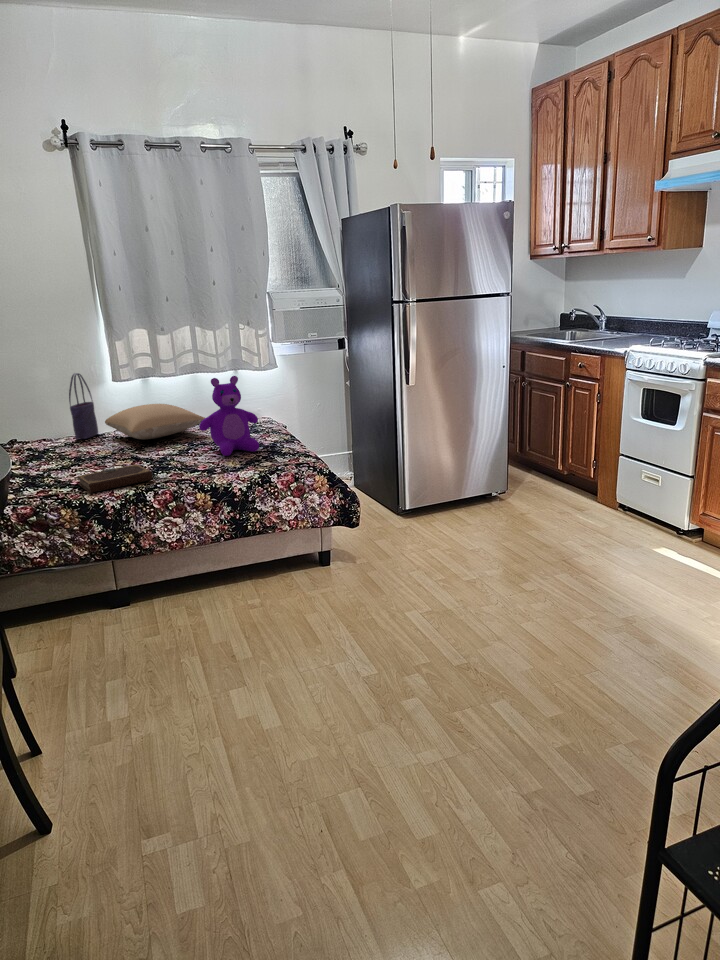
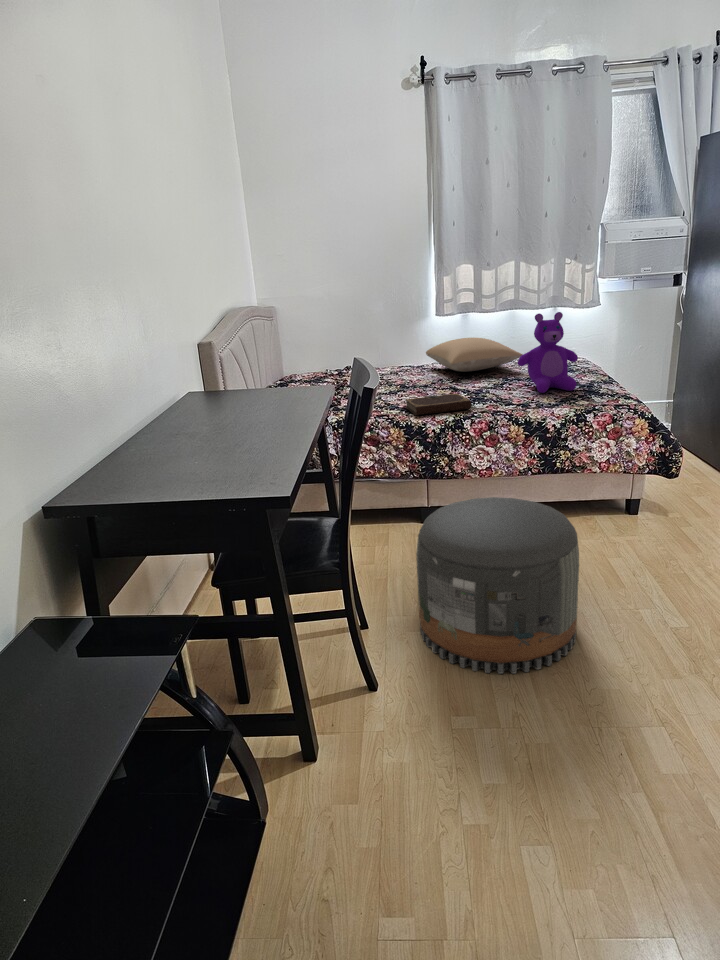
tote bag: present [69,373,98,439] -> none [397,305,418,368]
pouf: none [91,575,281,783] -> present [416,497,579,674]

